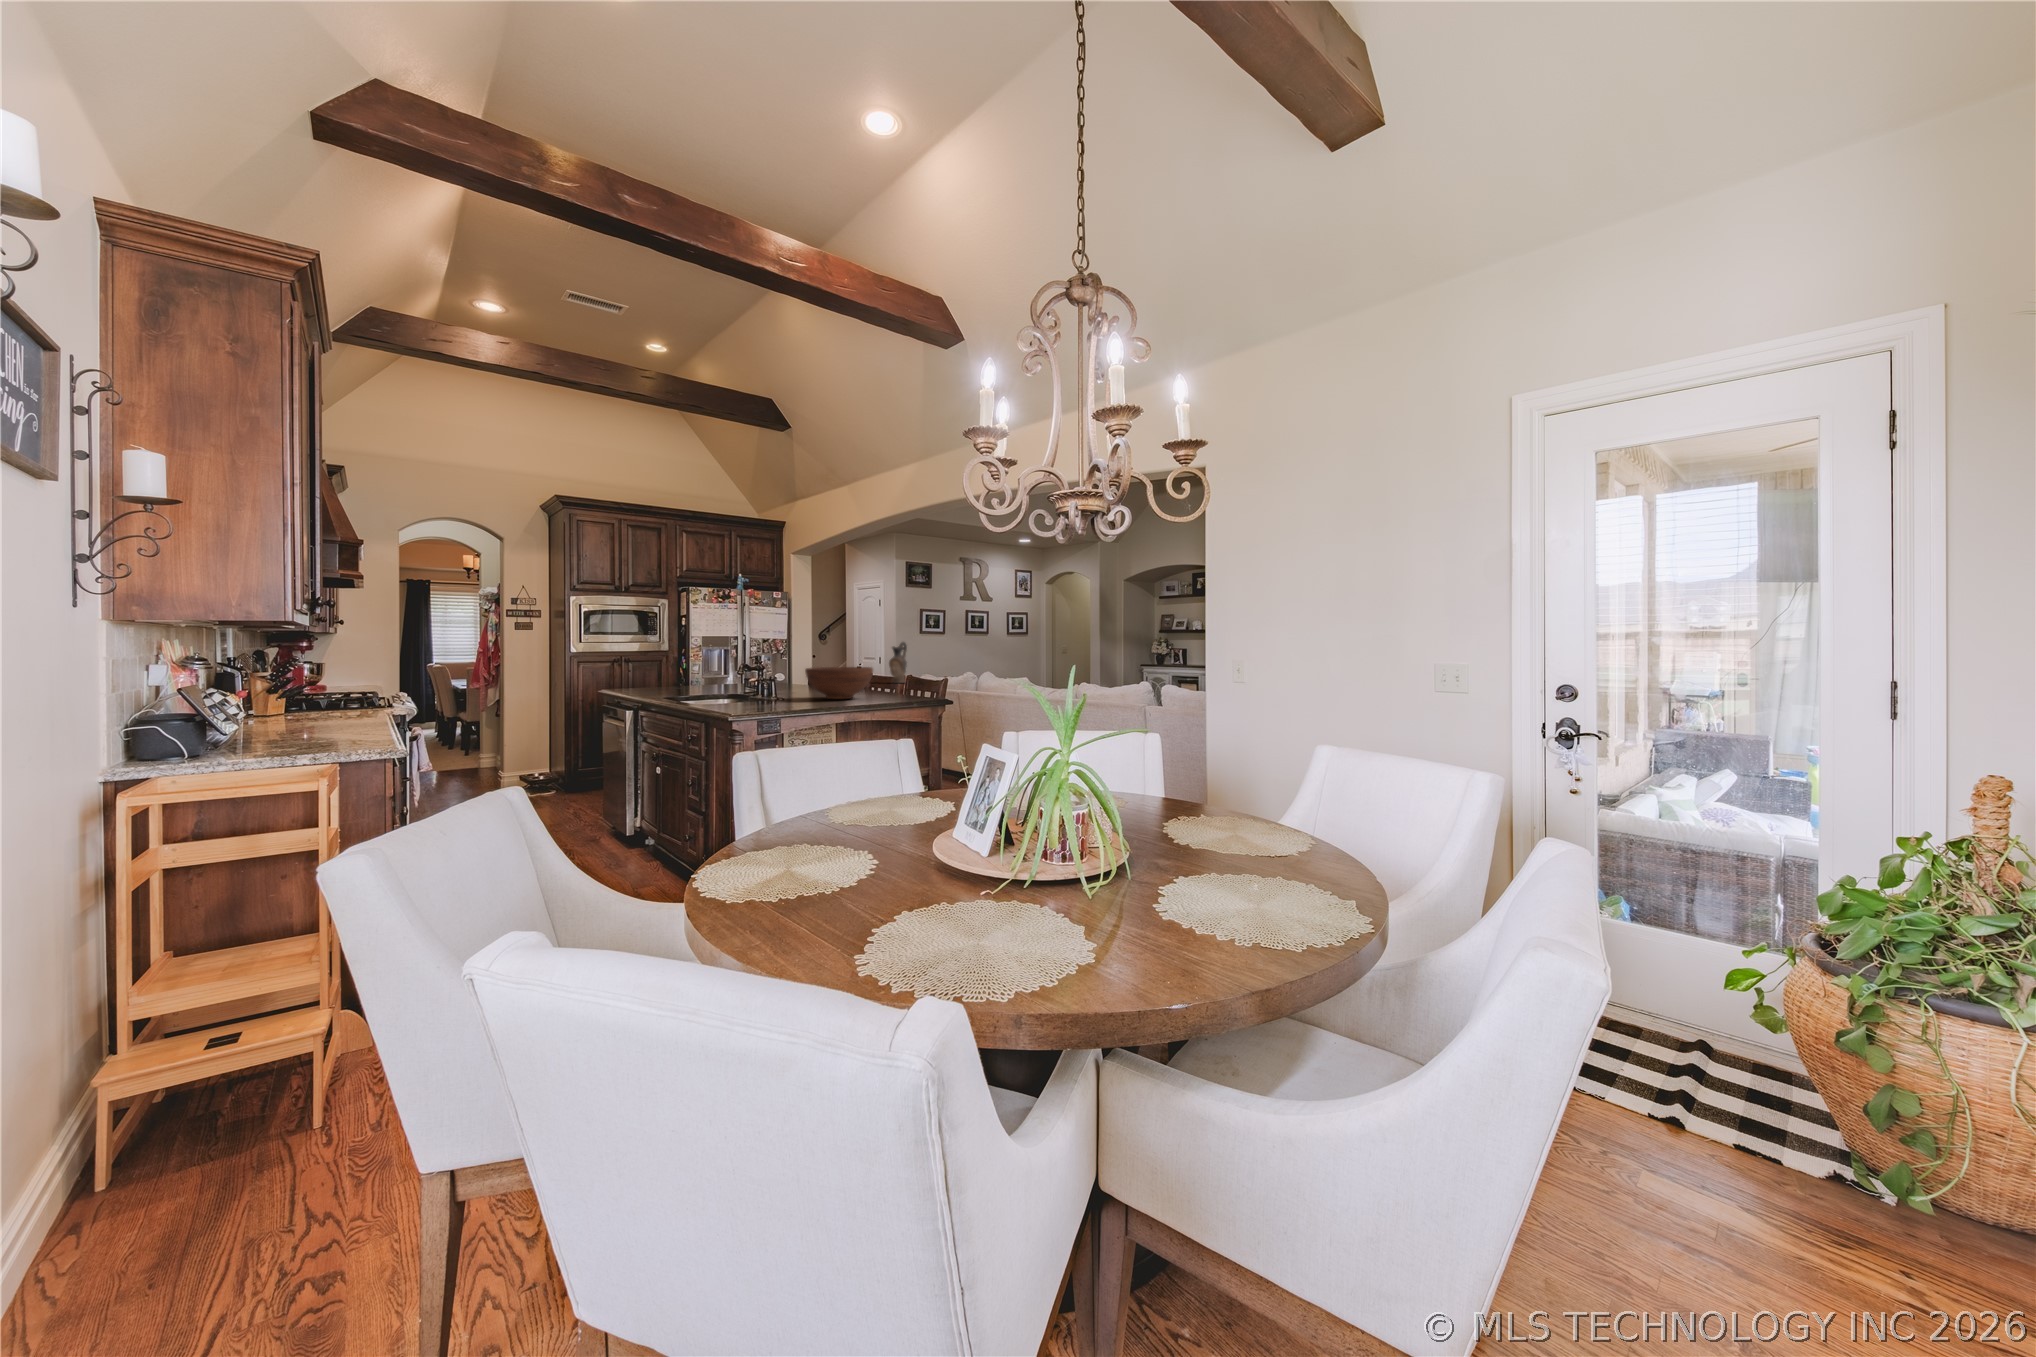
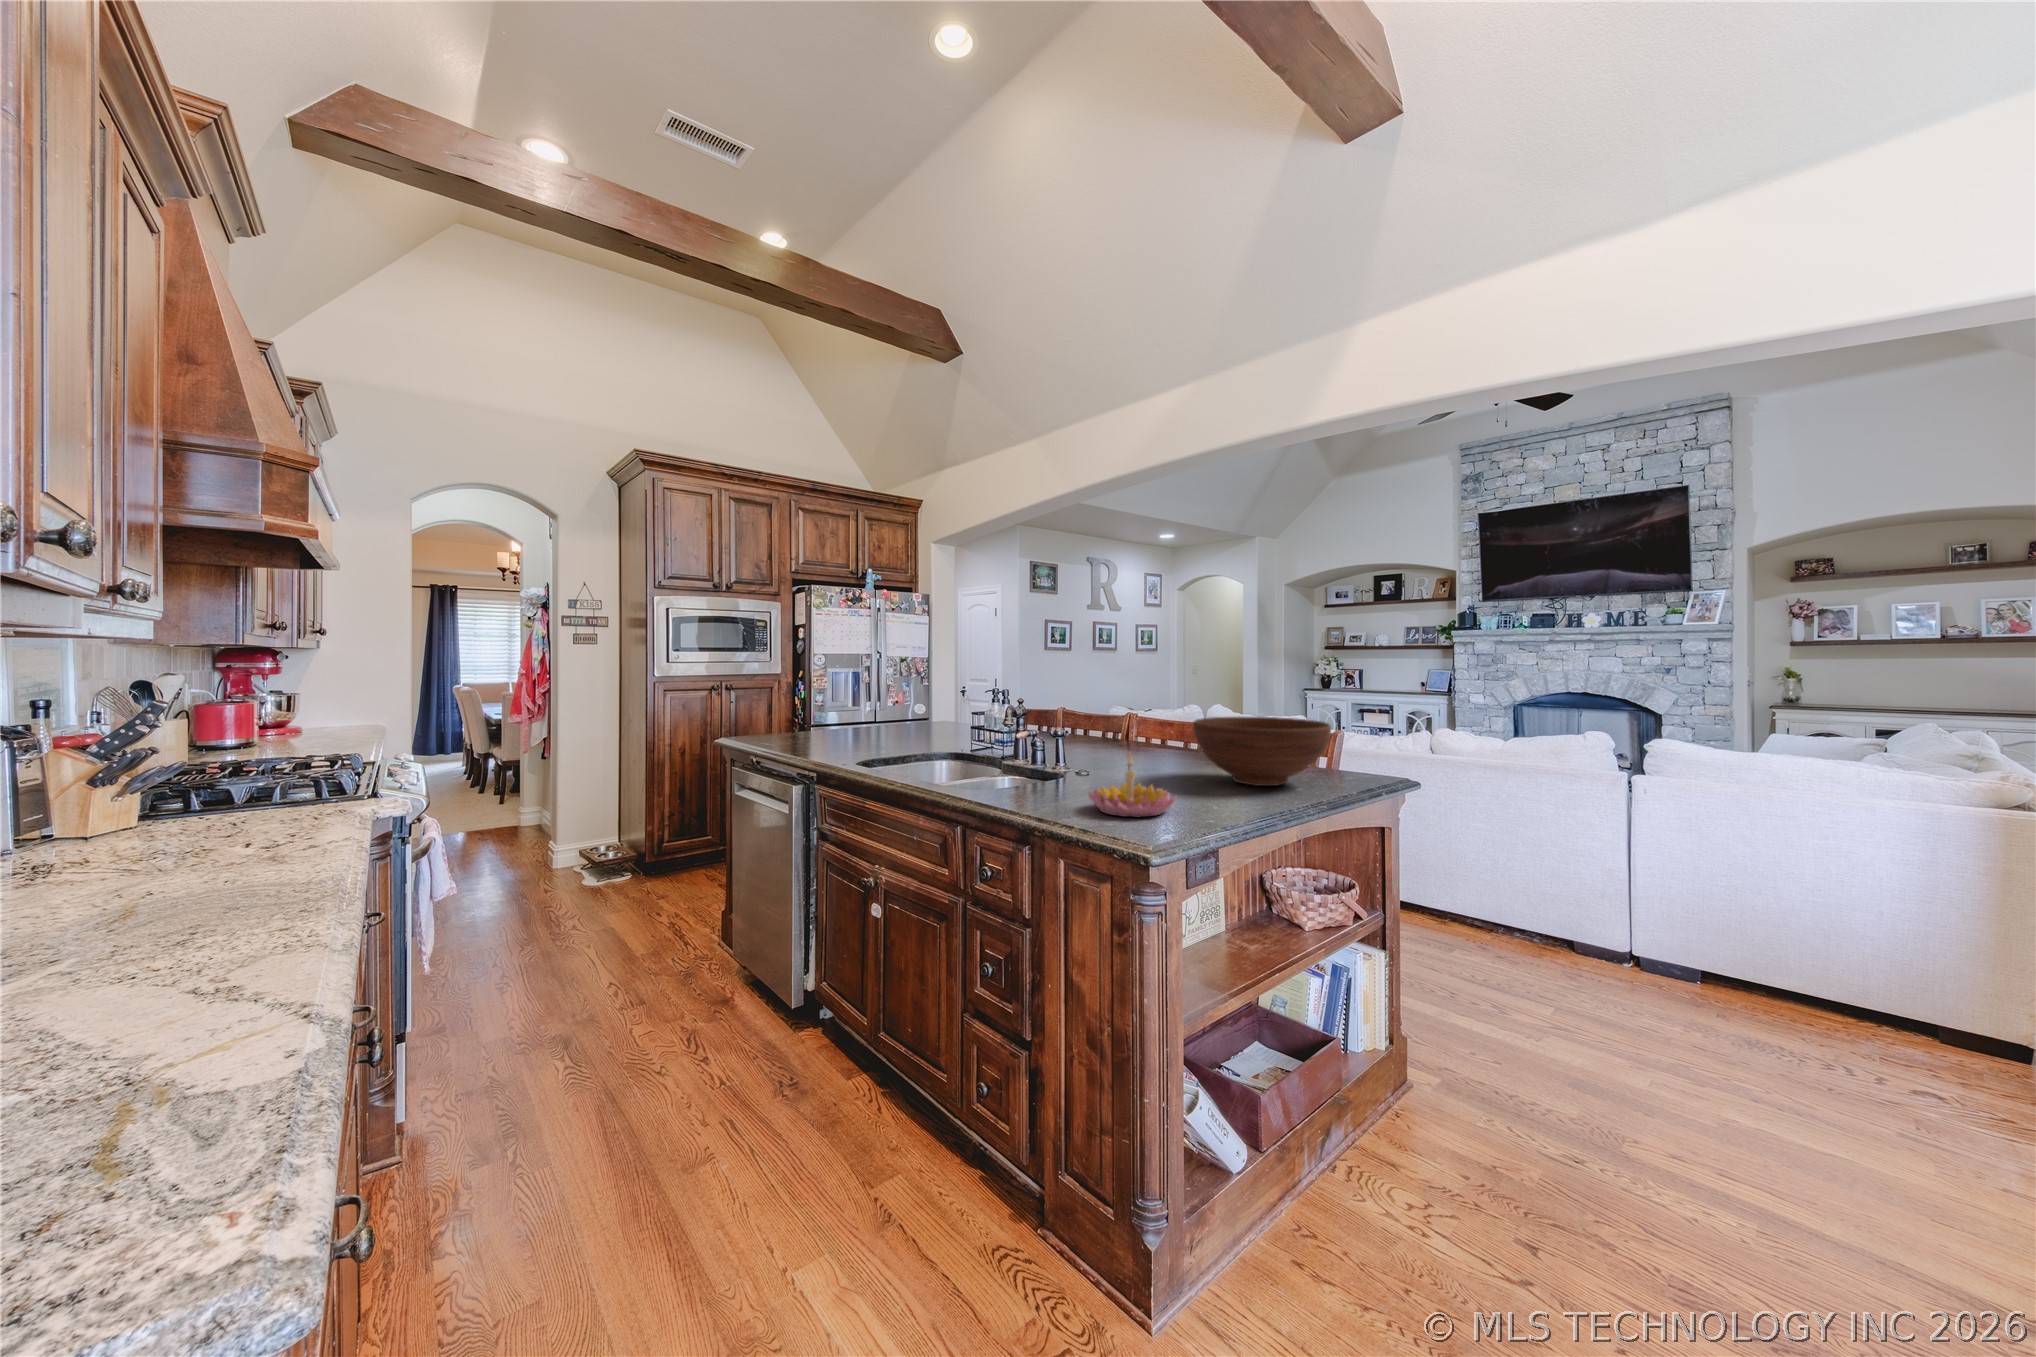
ceramic pitcher: present [889,642,907,683] -> none [1148,663,1174,725]
candle holder: none [721,677,764,706] -> present [1089,755,1178,817]

